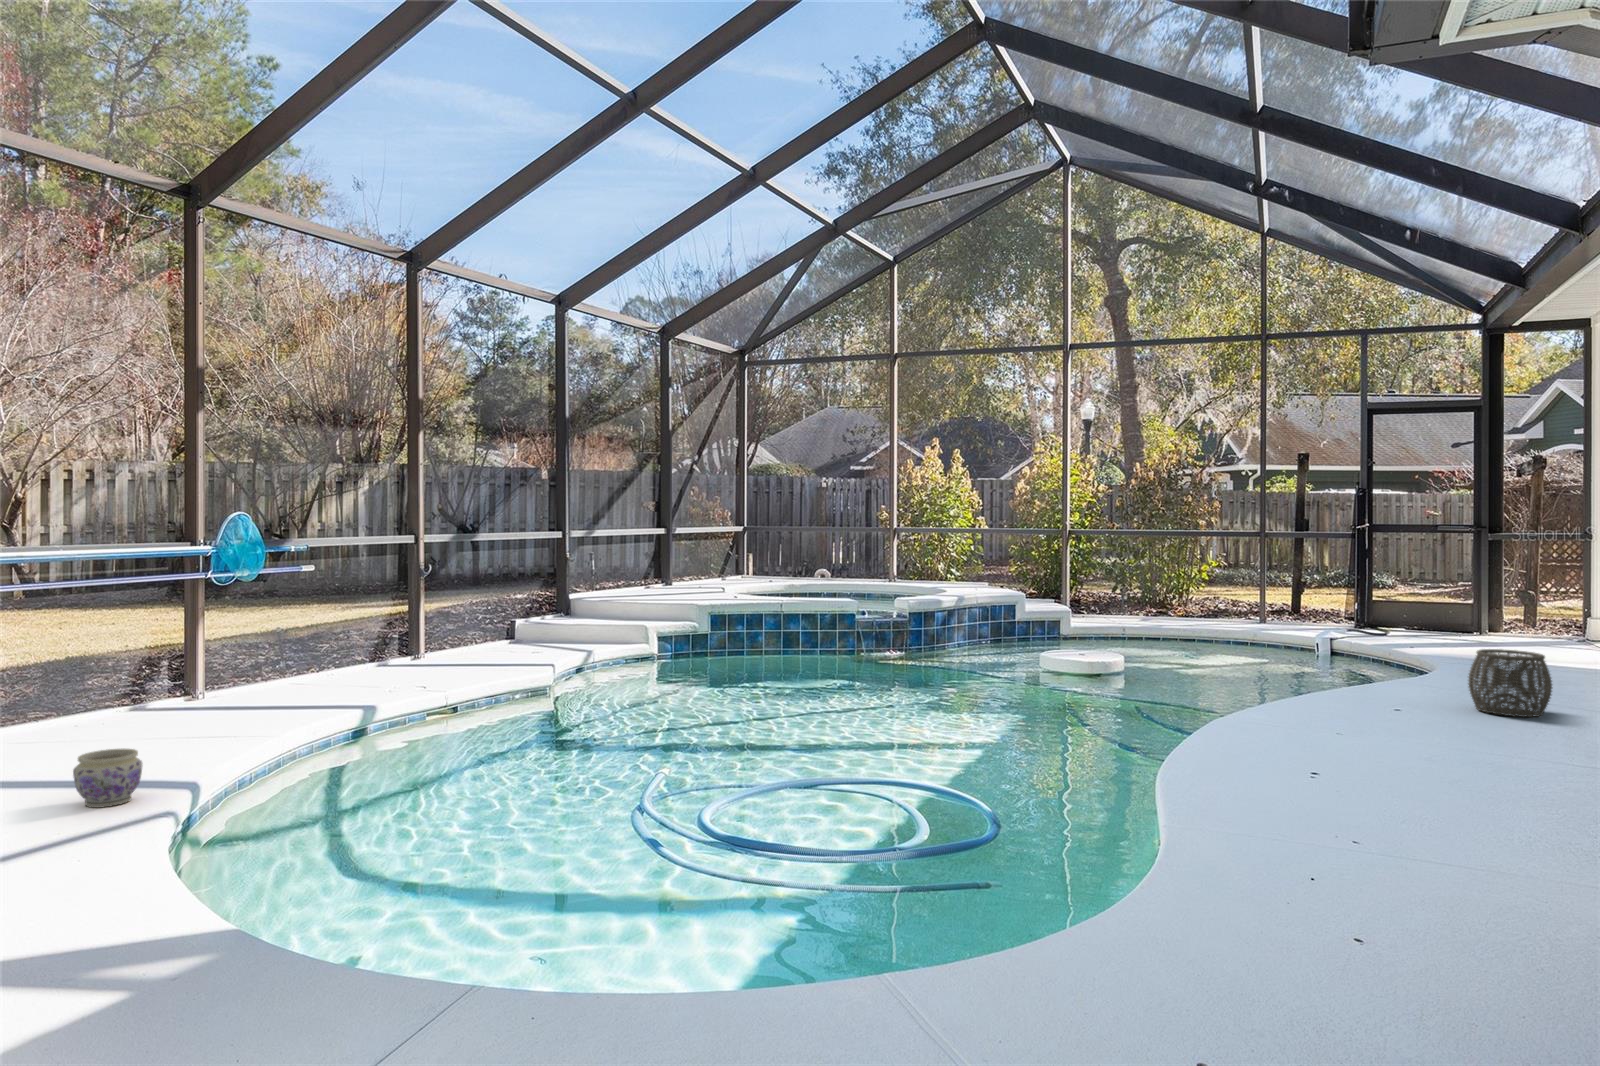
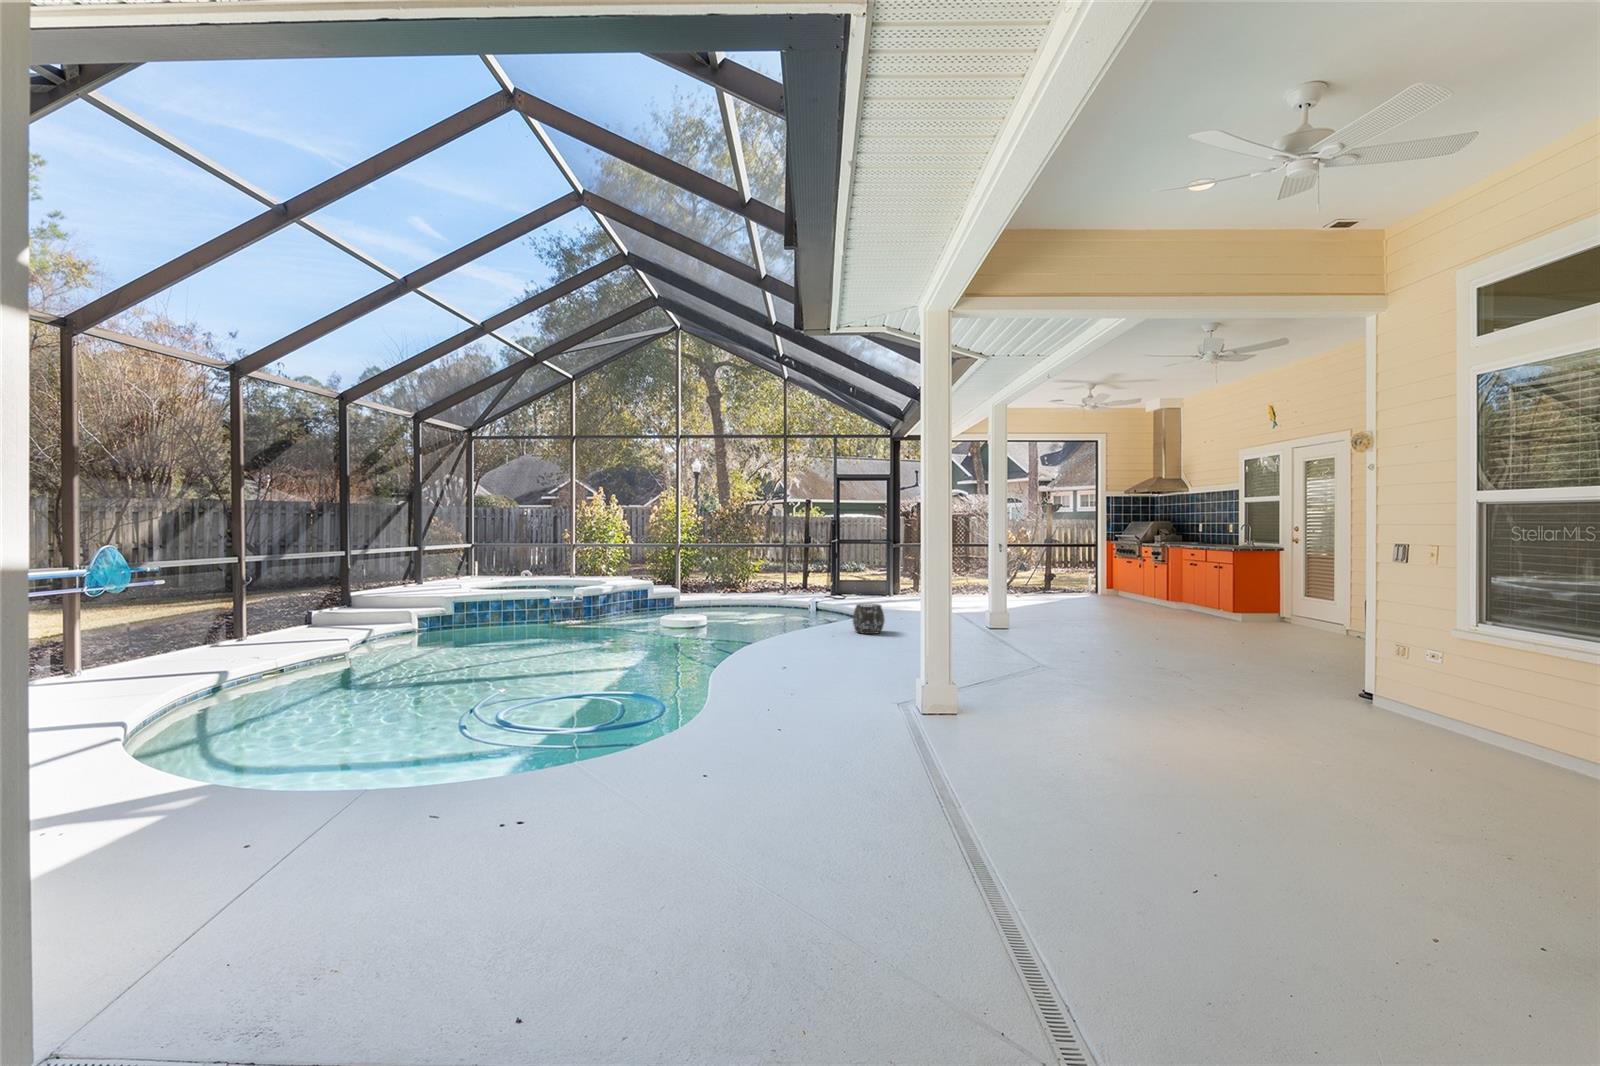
planter: present [73,749,142,808] -> none [57,699,106,735]

